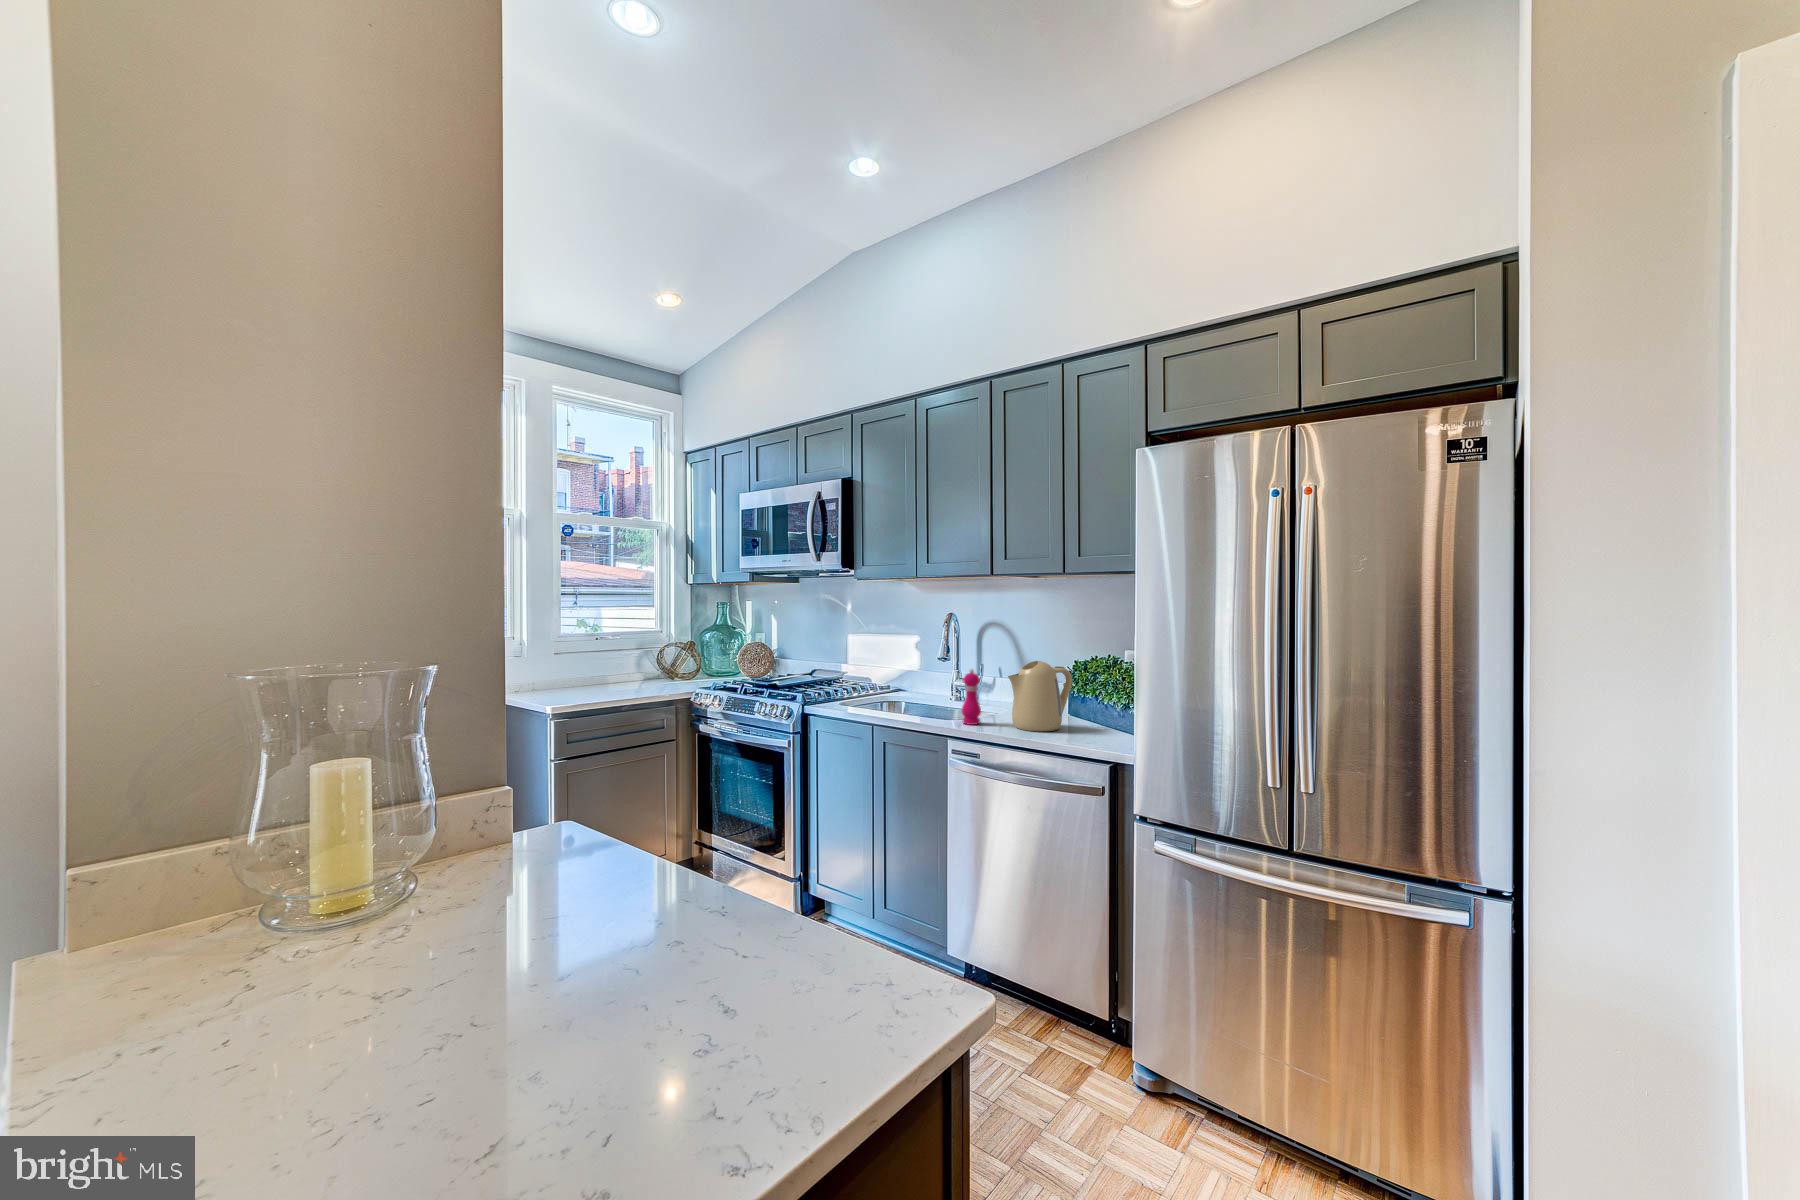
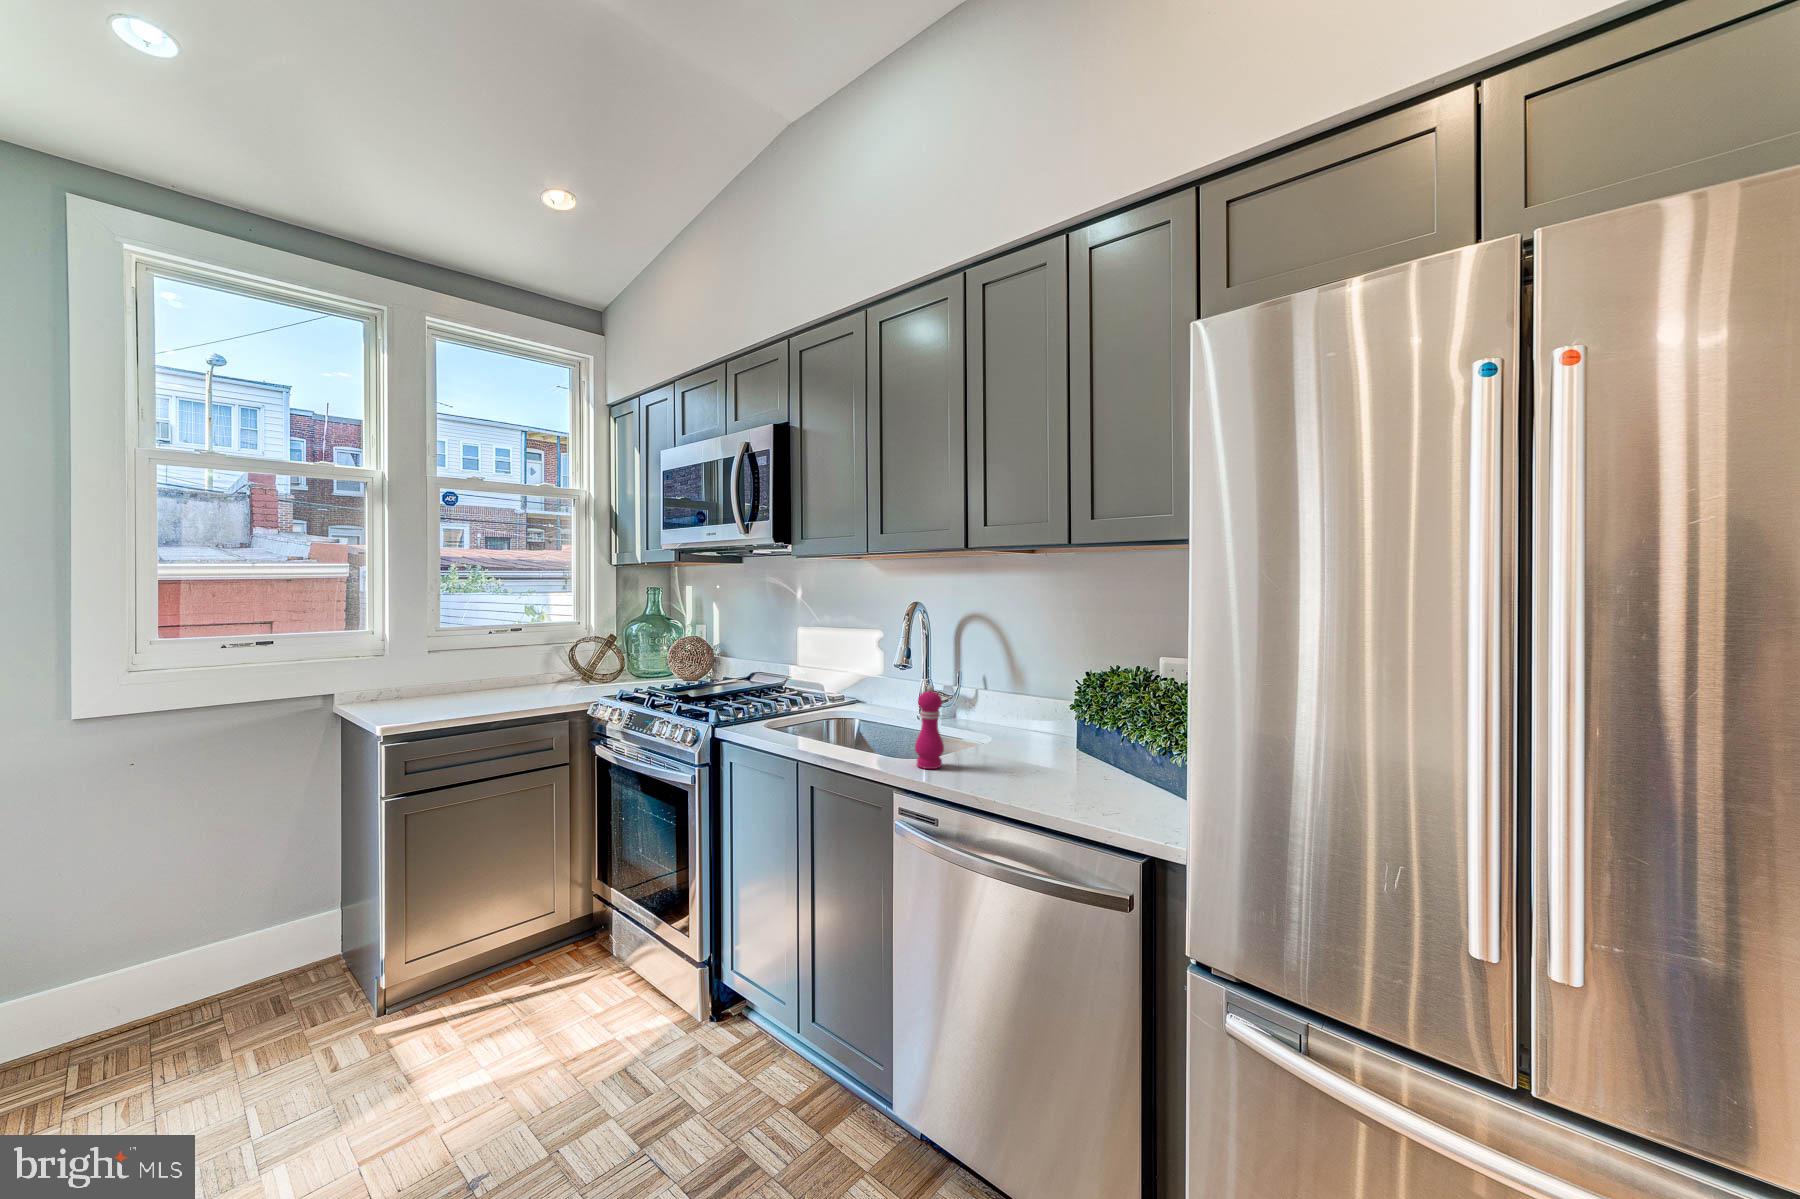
kettle: present [1008,661,1072,732] -> none [982,675,1080,784]

